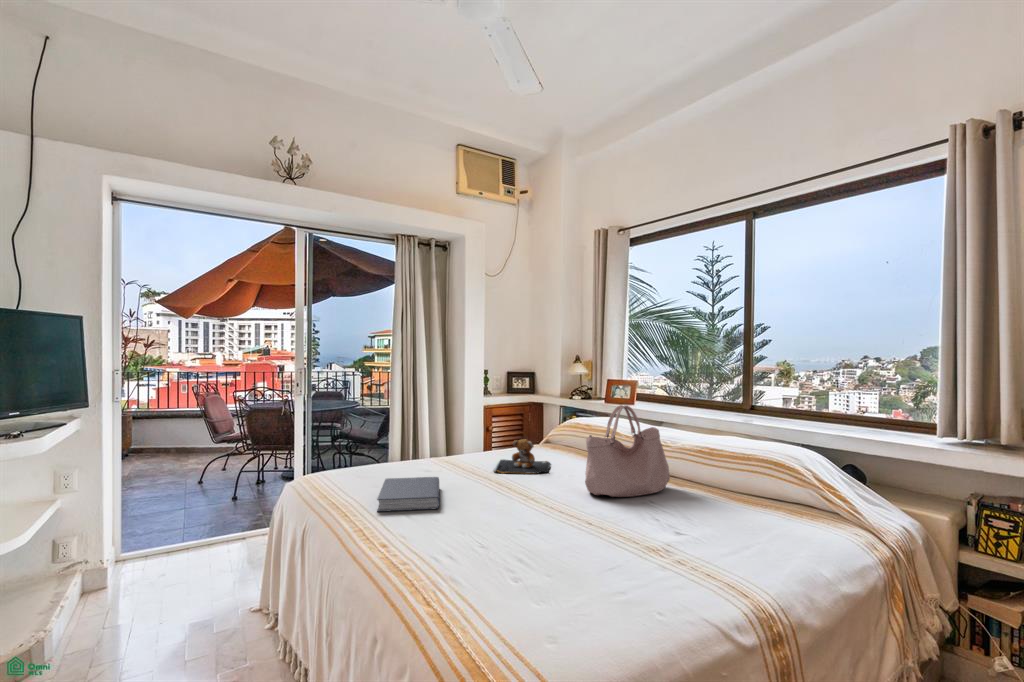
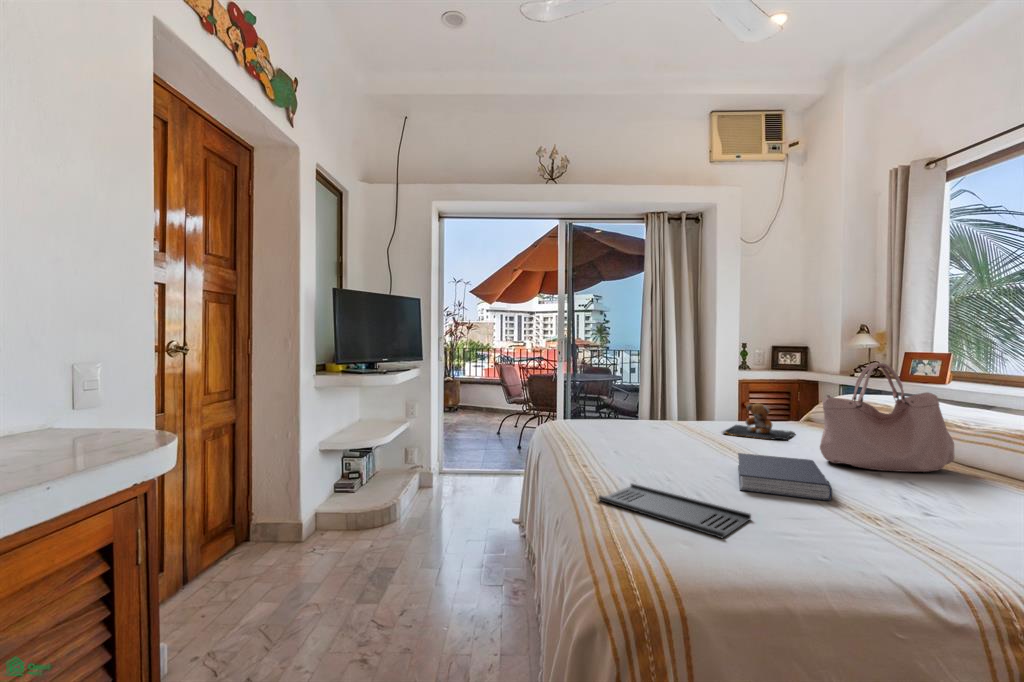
book: present [377,477,440,512] -> present [738,453,832,501]
tray: none [426,563,575,617] -> present [598,483,751,538]

